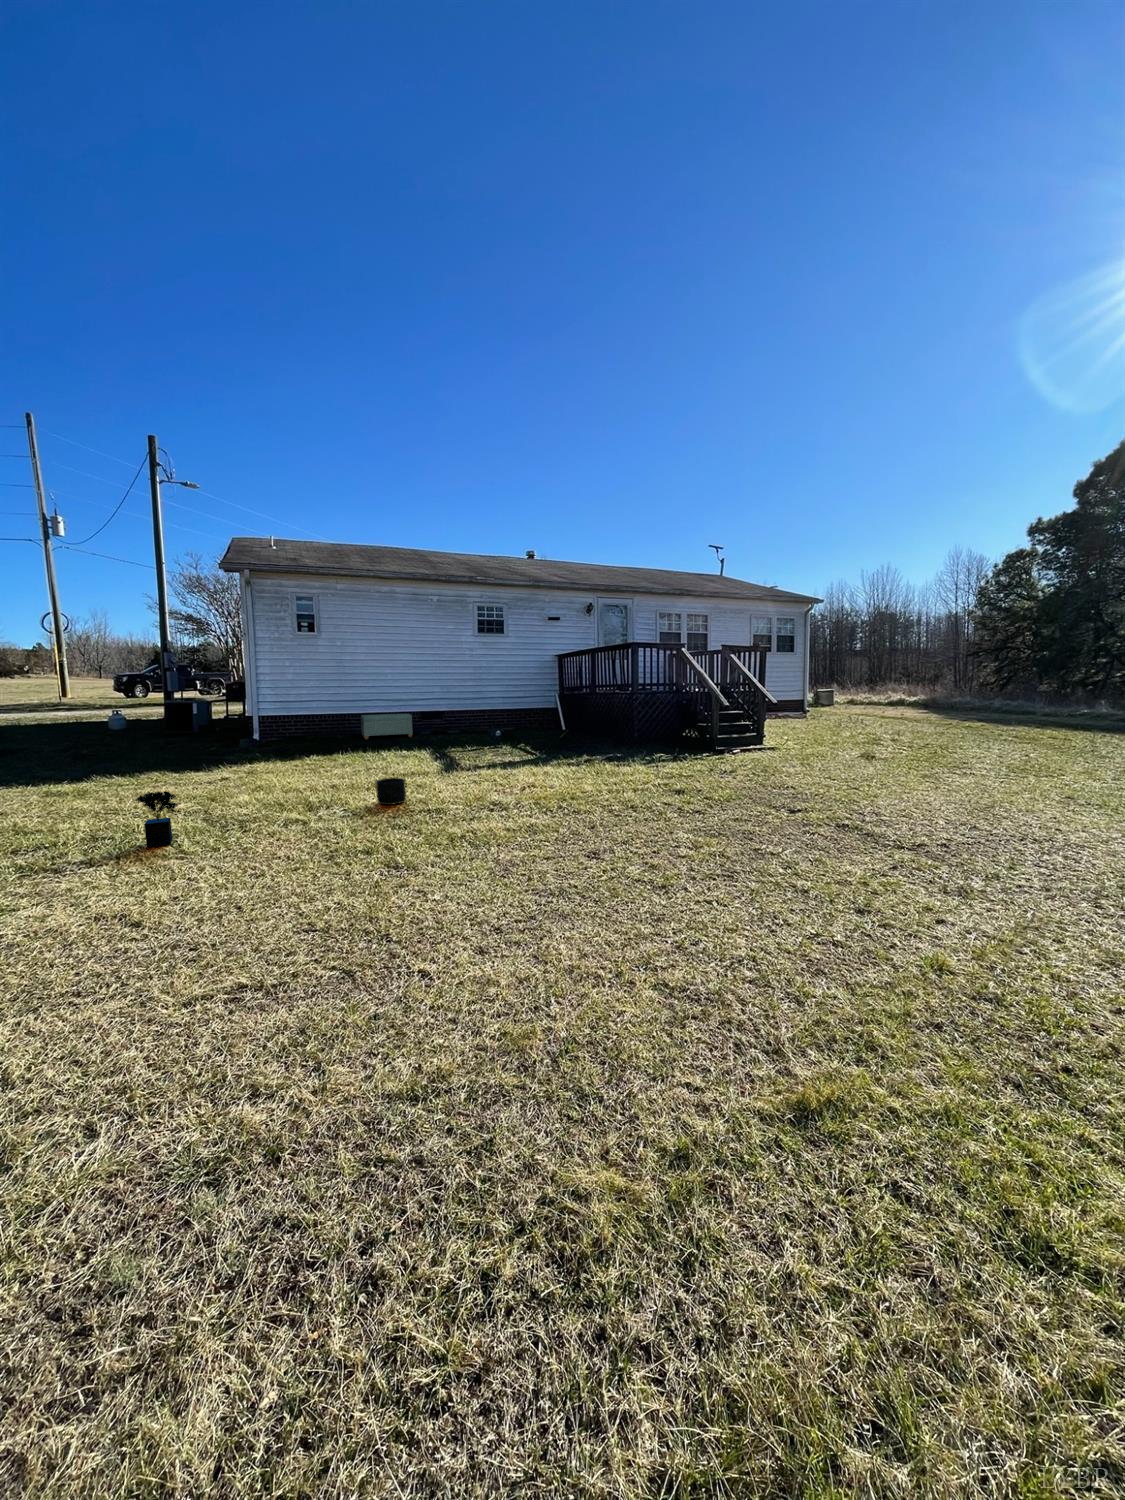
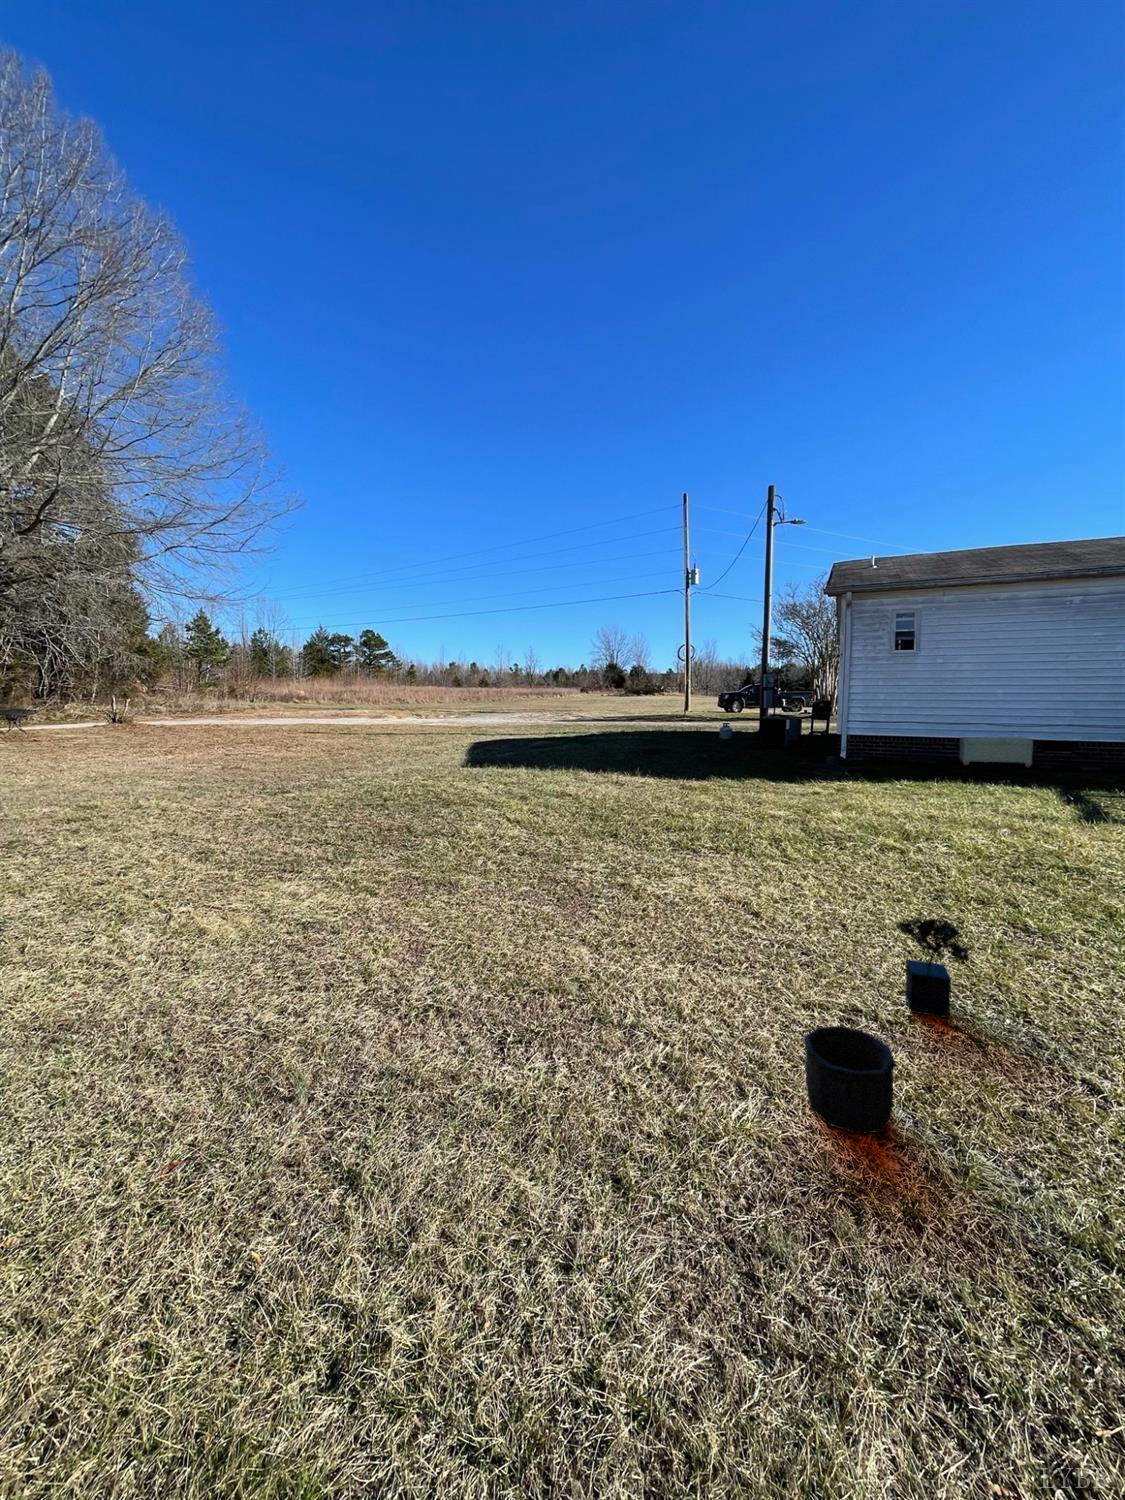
wooden bucket: present [376,777,406,805] -> present [803,1026,896,1134]
potted tree: present [136,791,178,848] -> present [897,916,970,1018]

